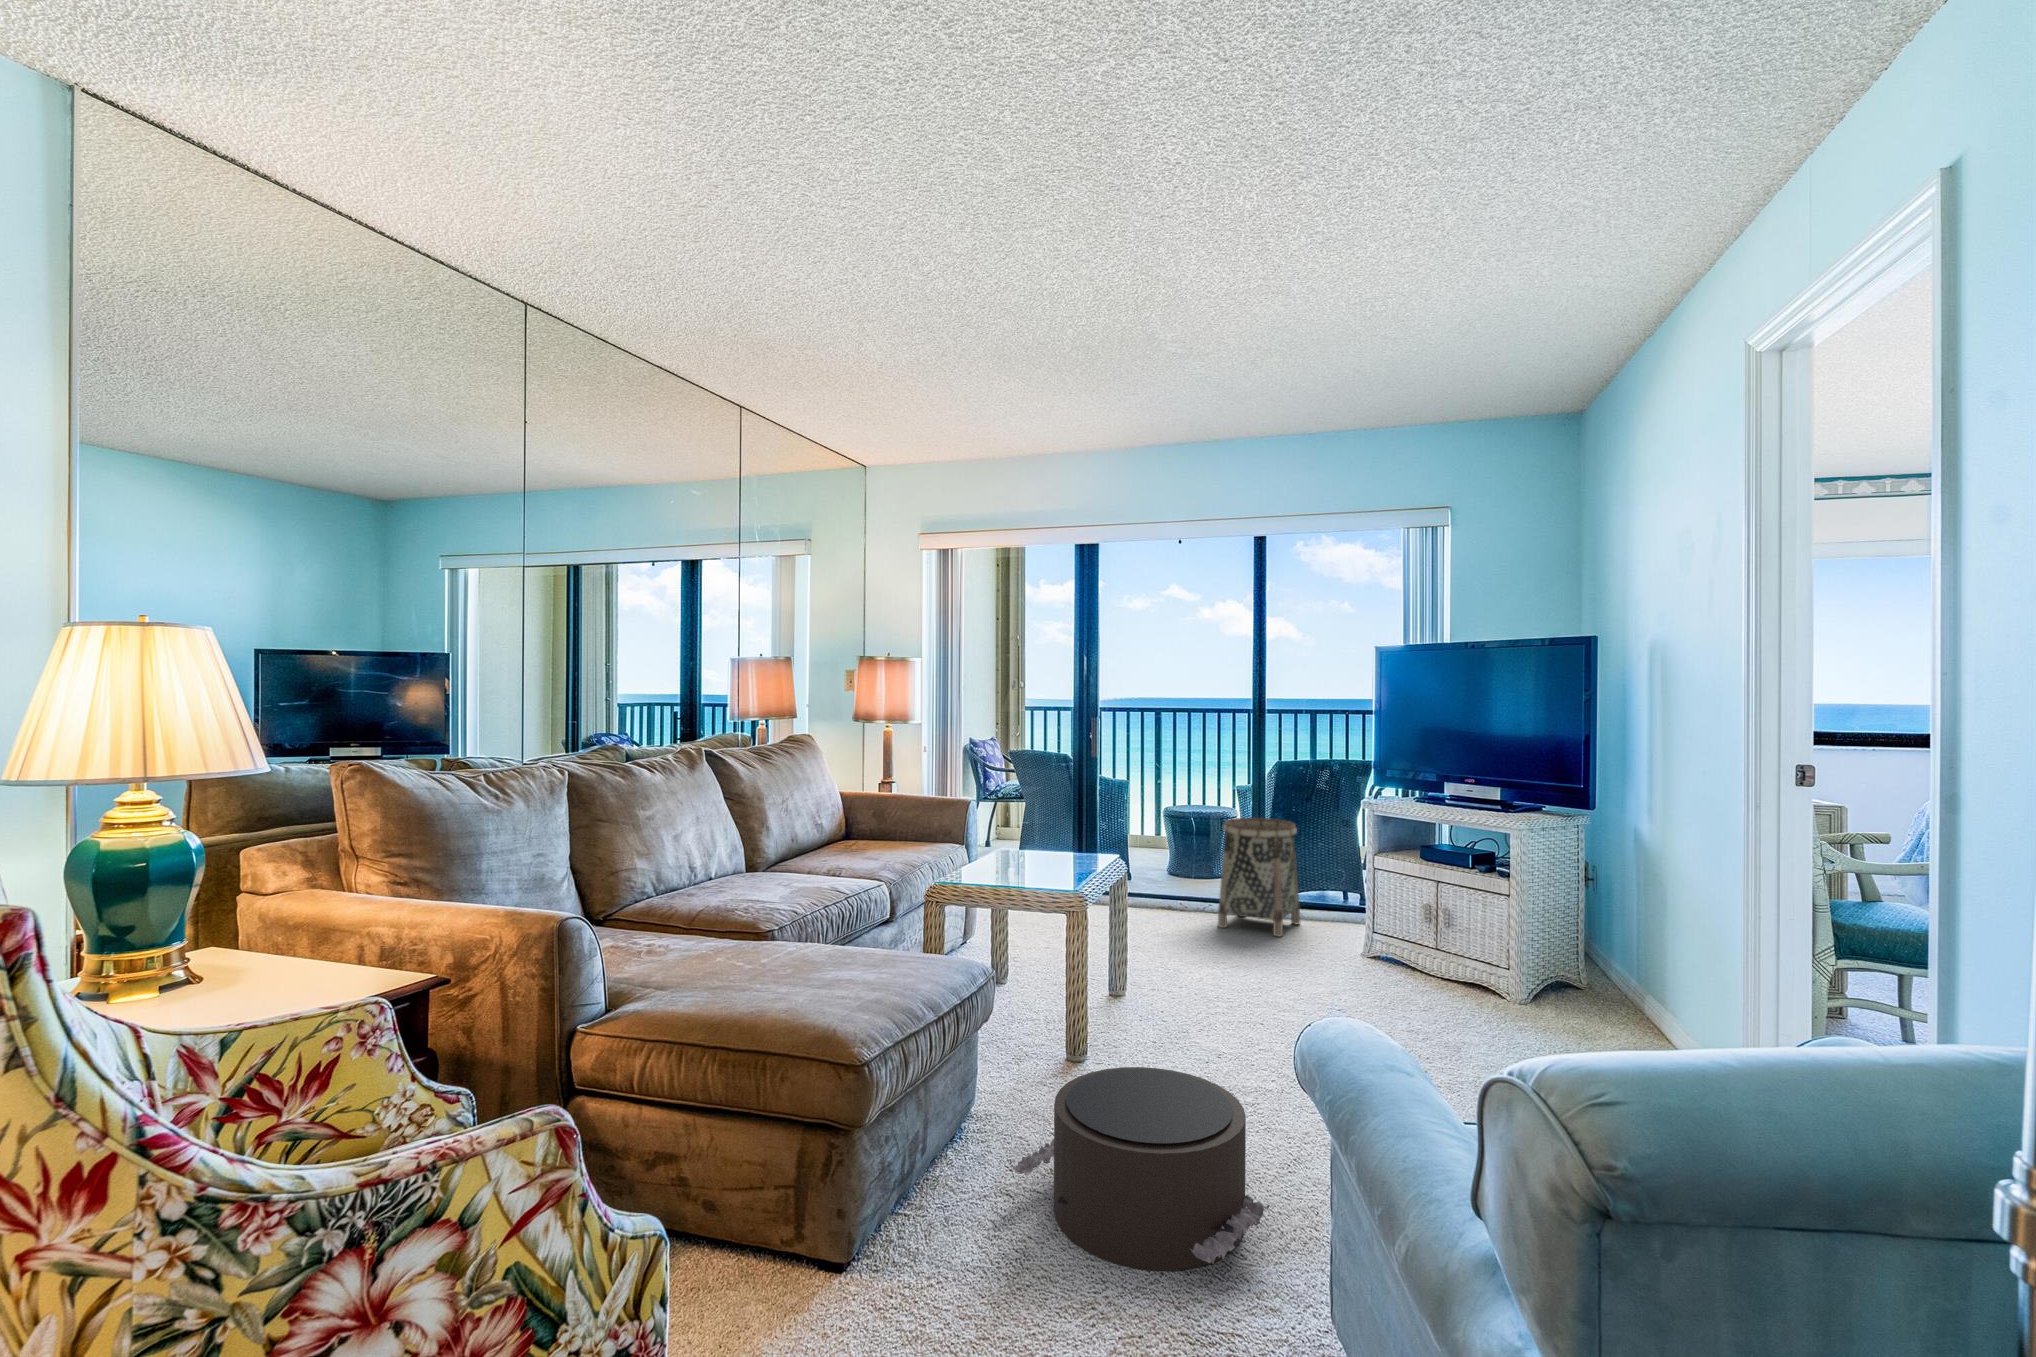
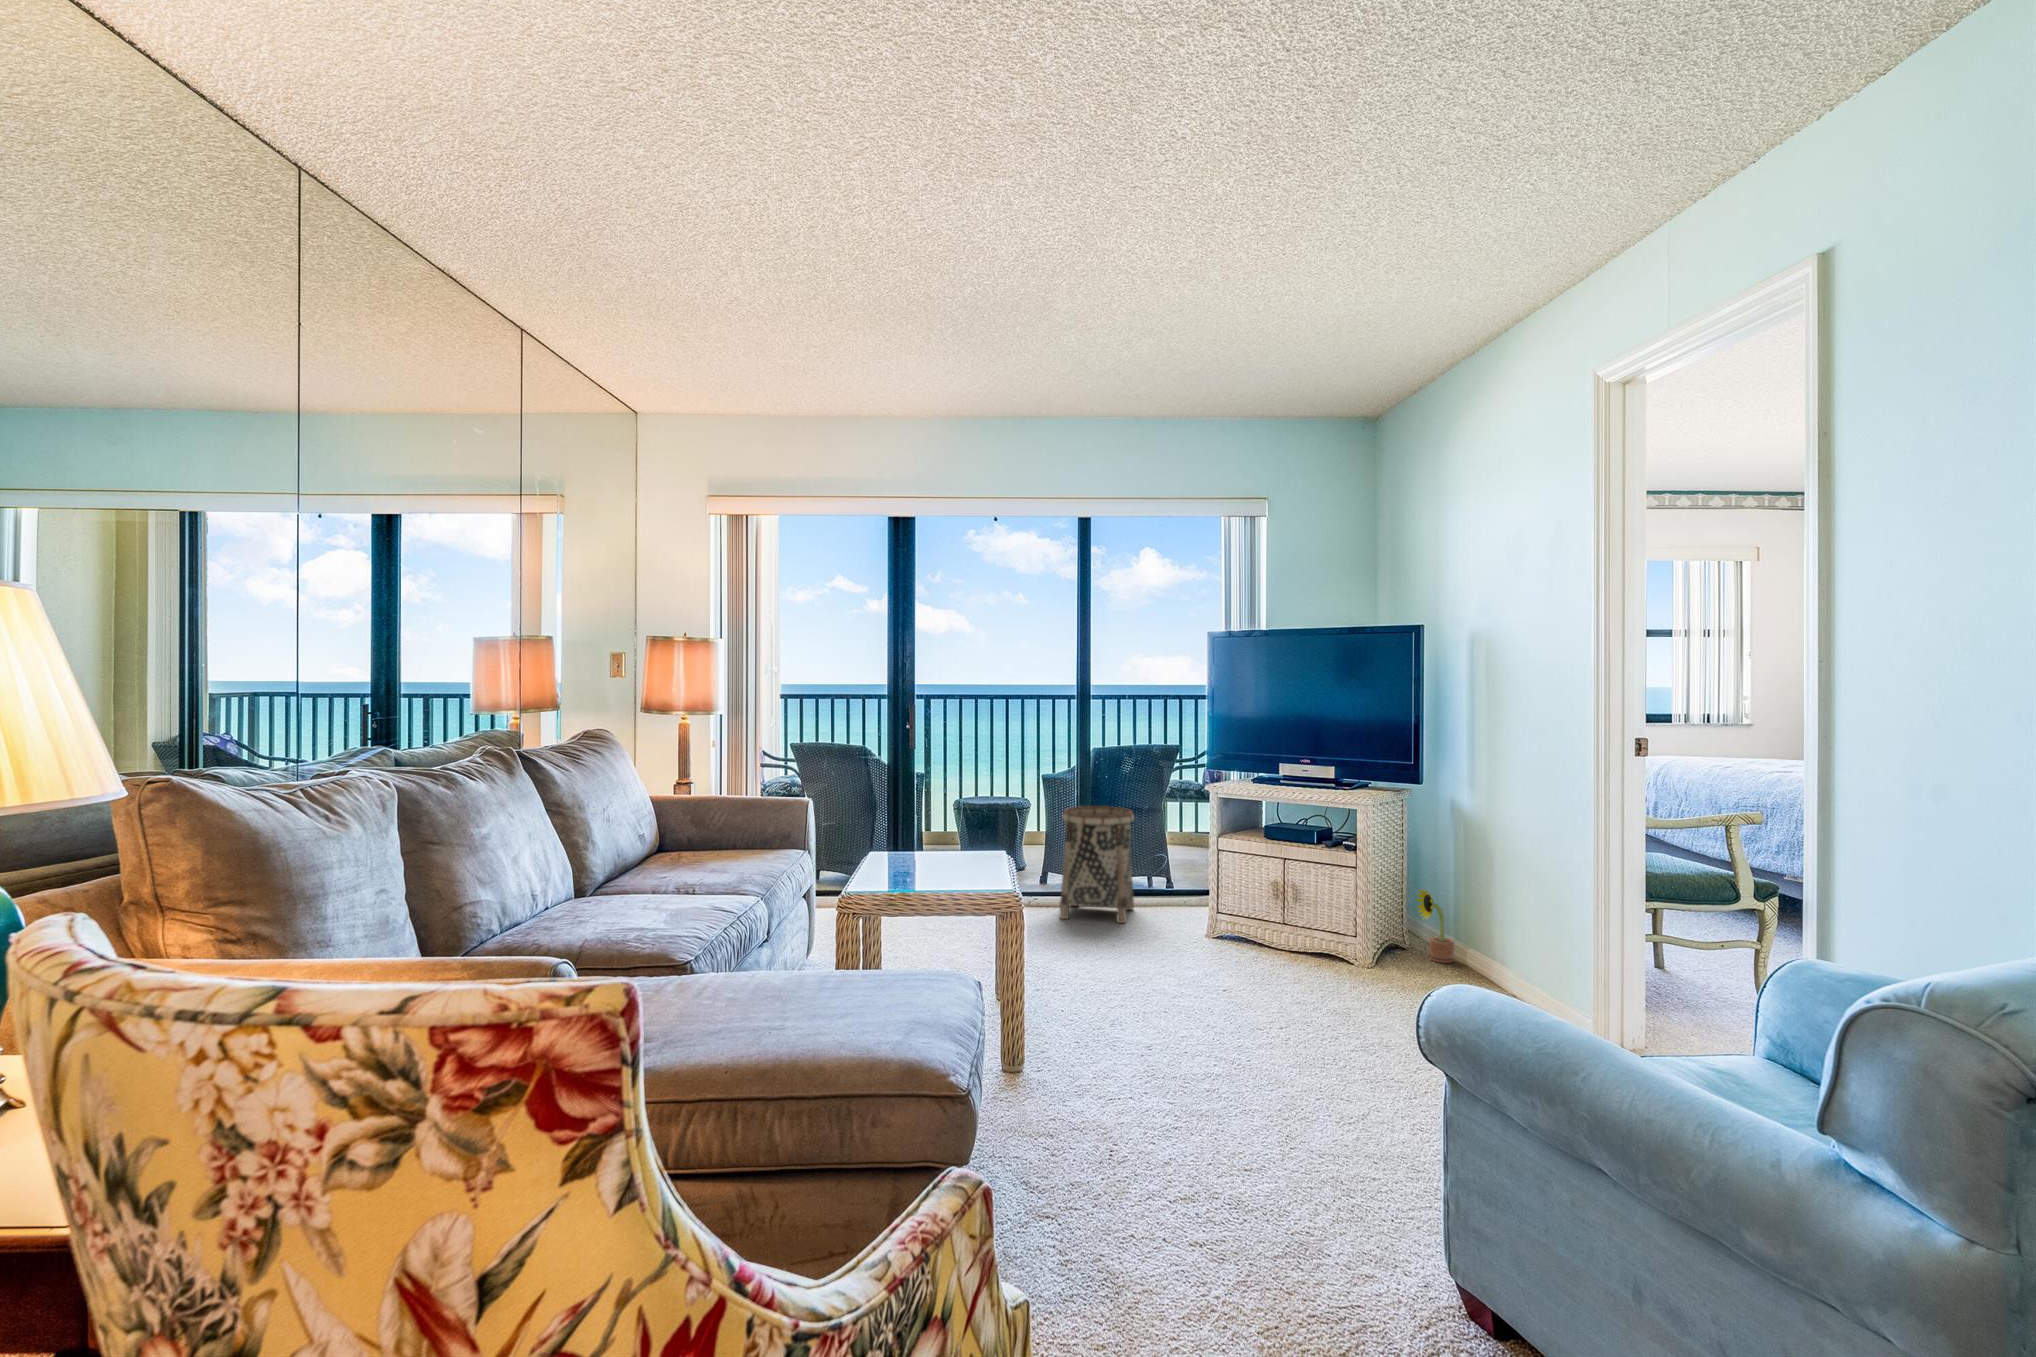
decorative plant: none [1594,924,1639,1012] -> present [1416,889,1454,963]
pouf: present [1013,1067,1269,1271] -> none [1058,1063,1317,1265]

